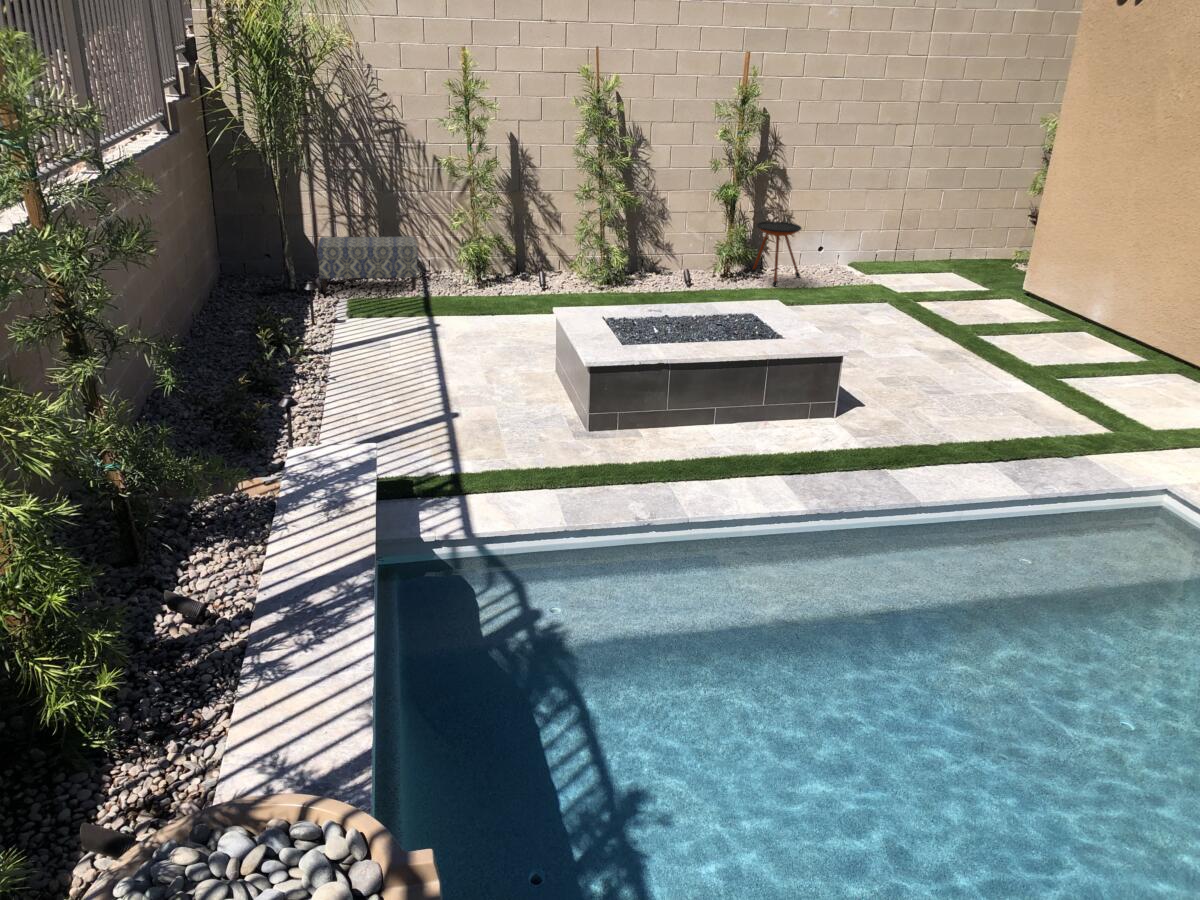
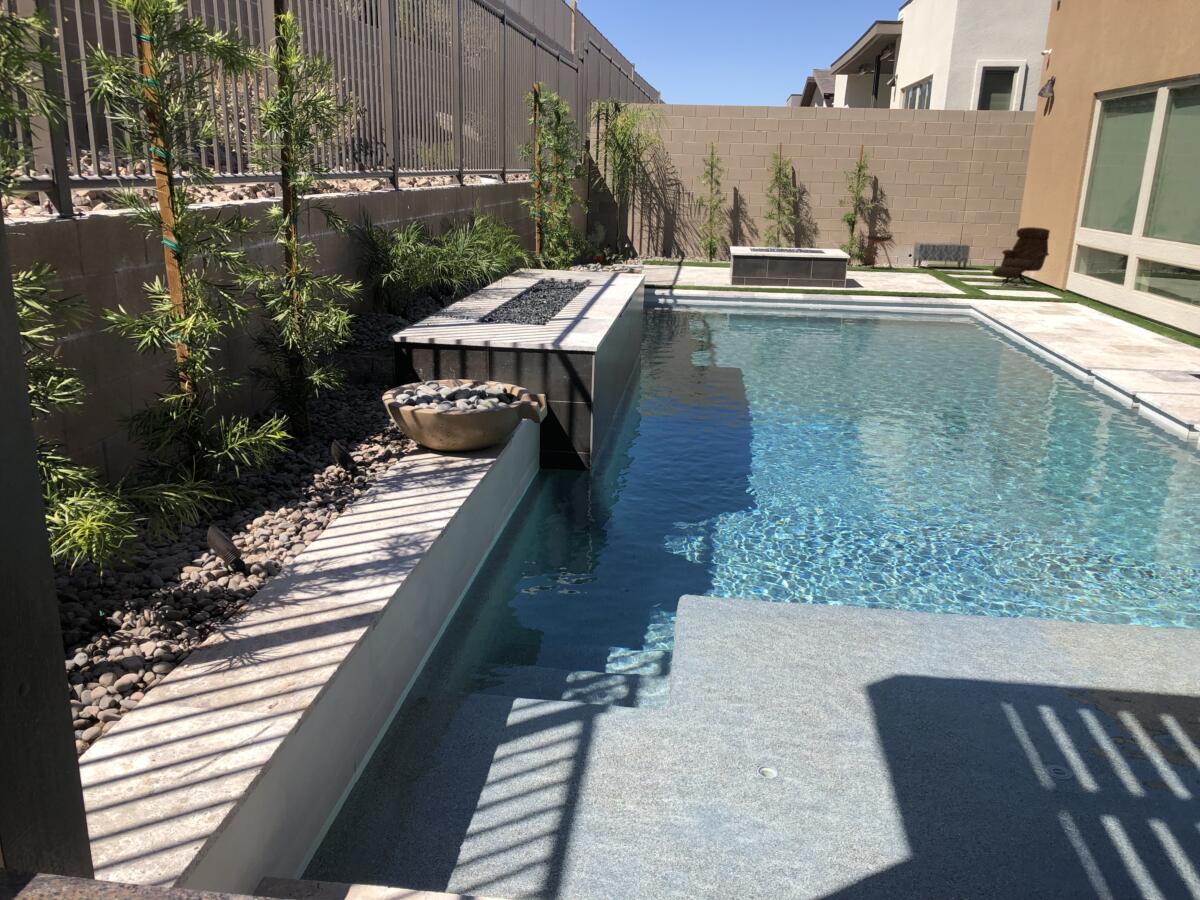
potted tree: none [216,216,259,298] -> present [588,223,606,261]
lounge chair: none [1026,224,1118,347] -> present [992,227,1050,286]
bench: present [317,236,417,292] -> present [913,243,970,269]

